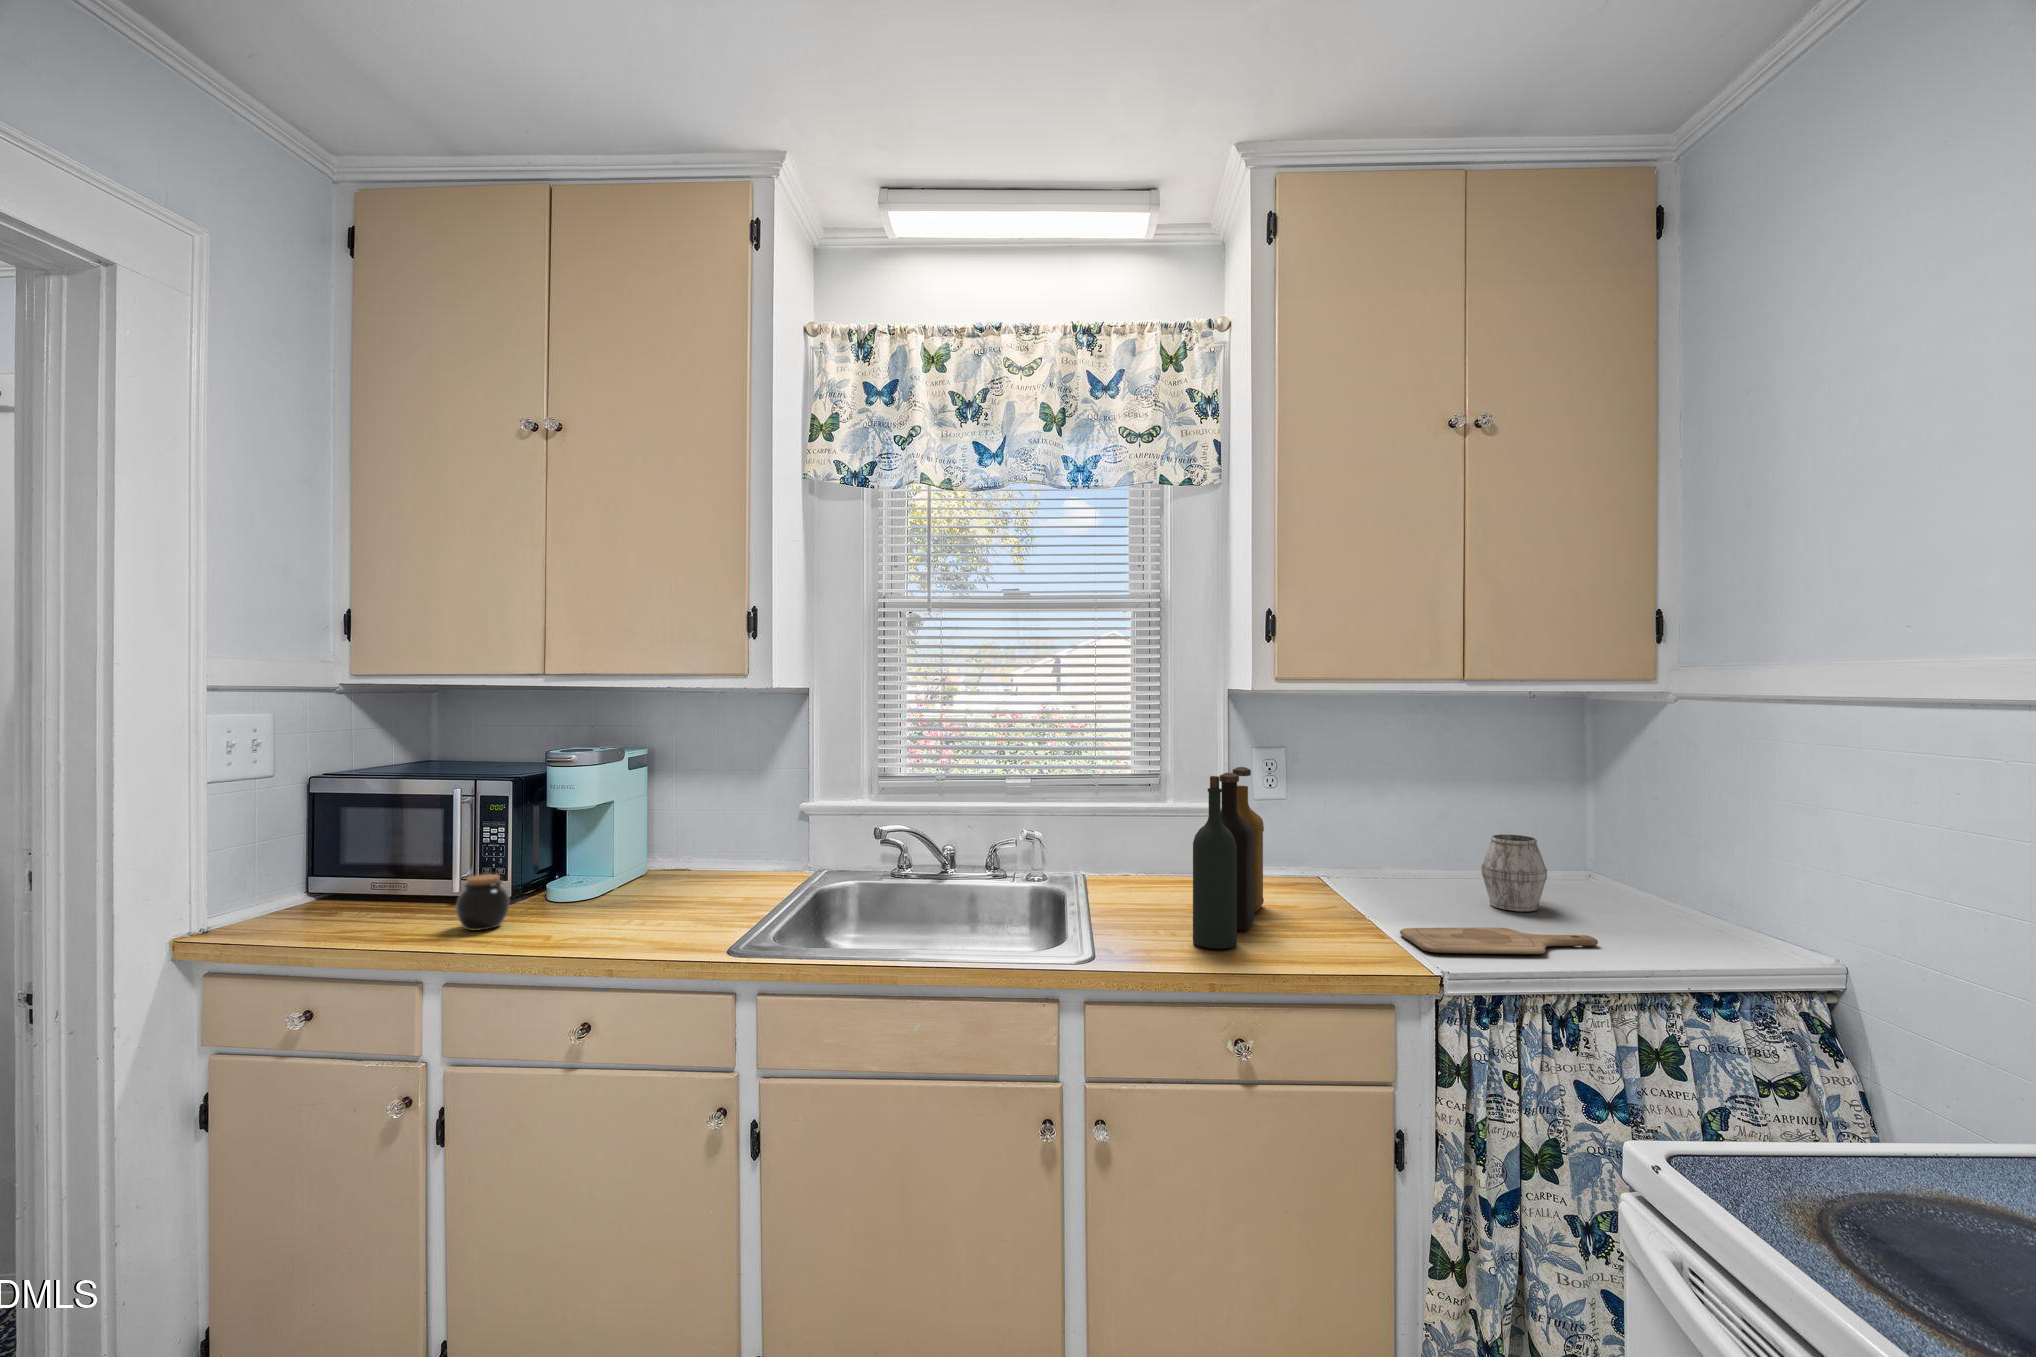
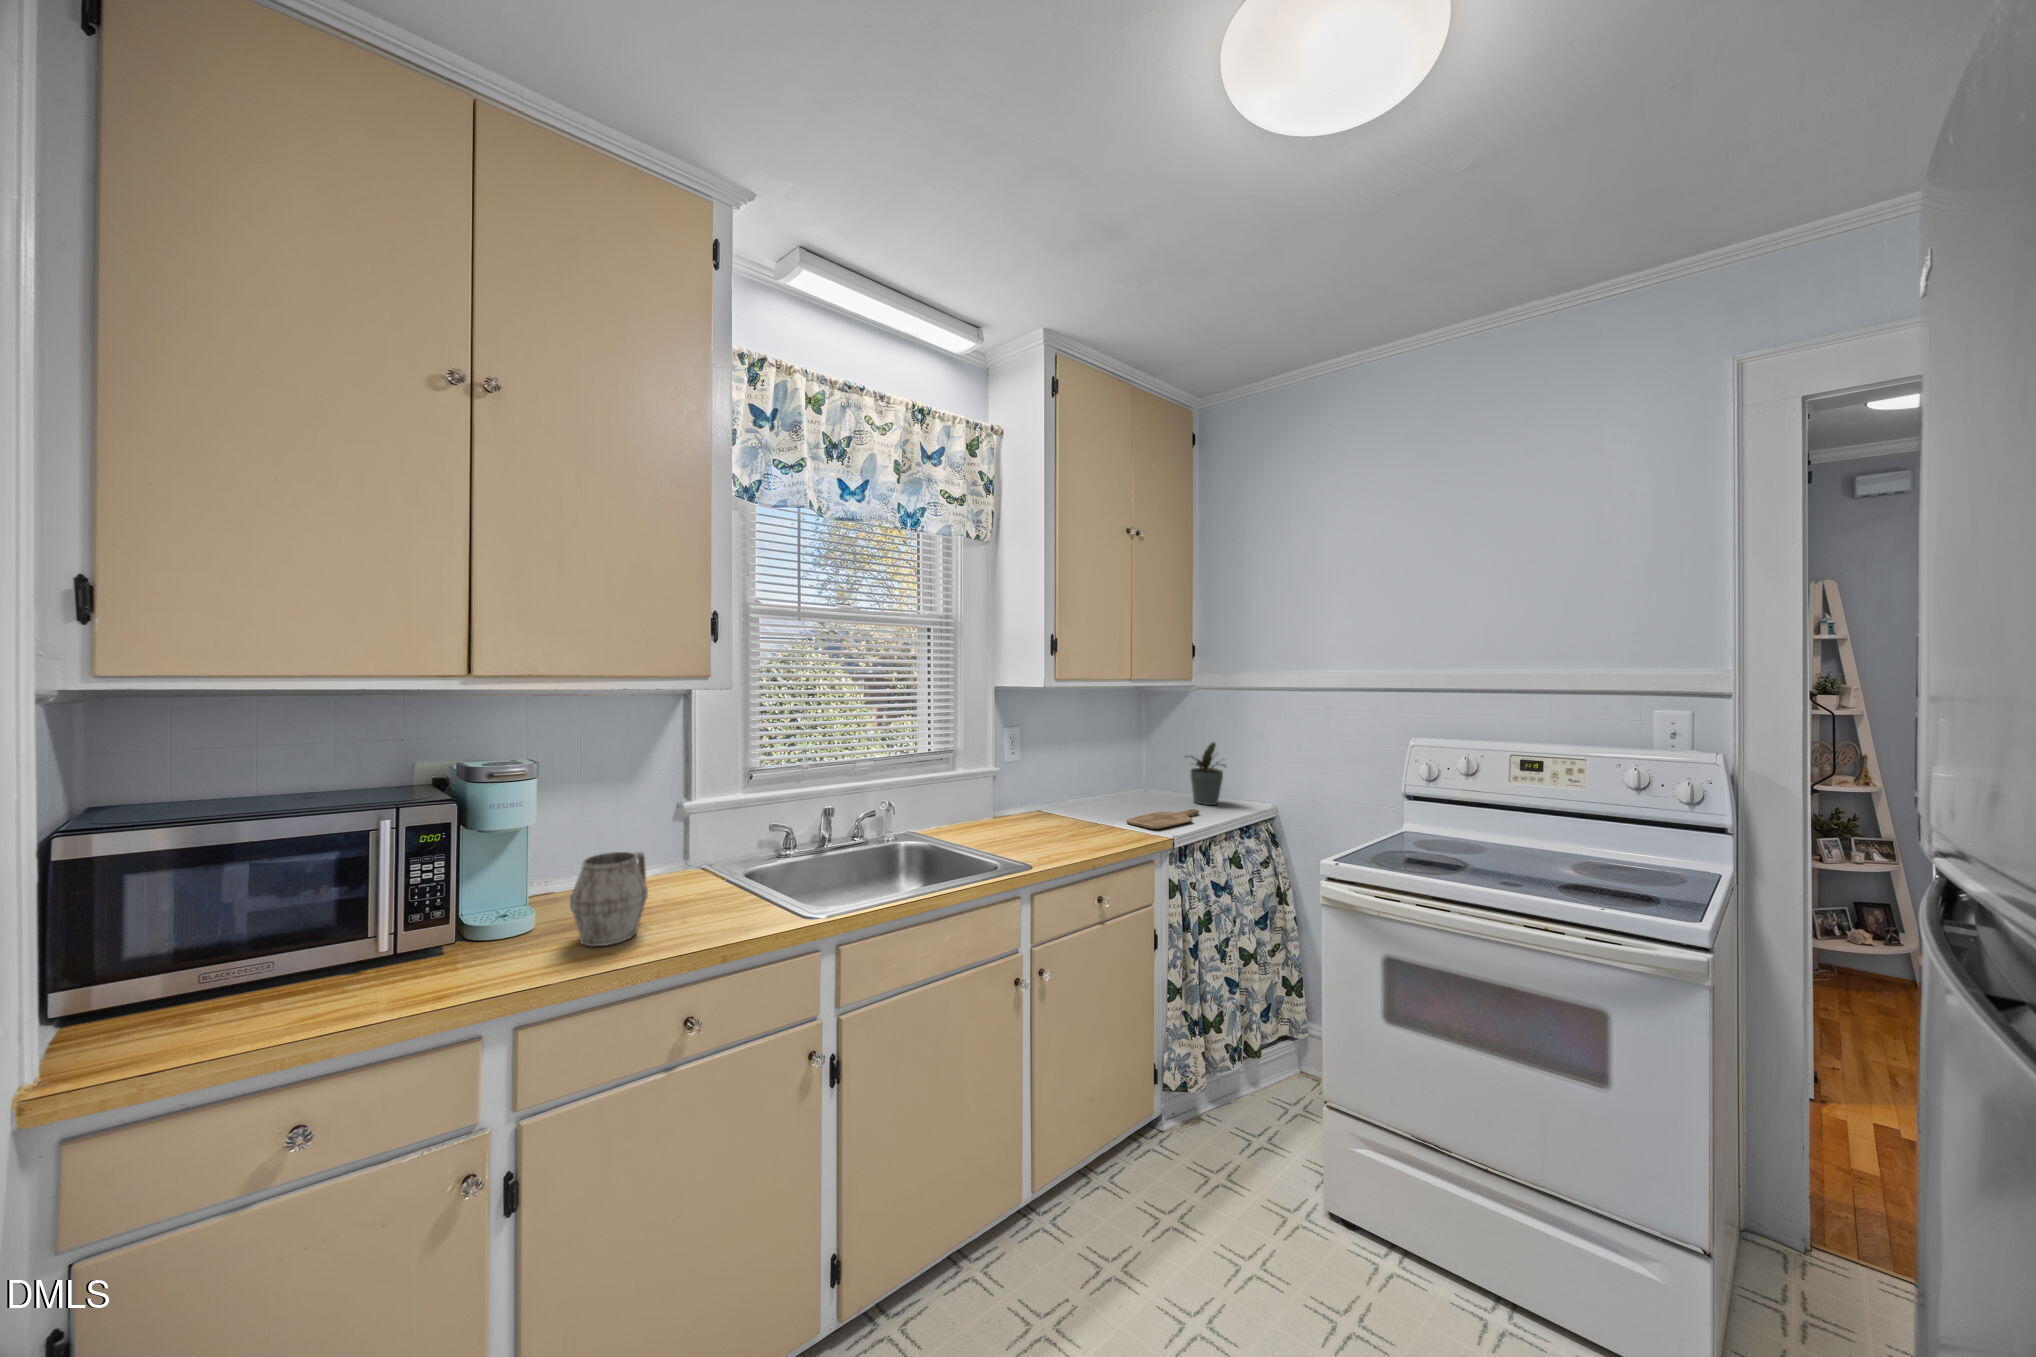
bottle: present [1193,767,1264,949] -> none [1017,732,1081,848]
potted plant: none [1615,809,1719,938] -> present [1190,742,1226,805]
mug: present [1482,834,1547,911] -> present [570,852,648,946]
jar: present [456,874,509,931] -> none [392,909,465,982]

